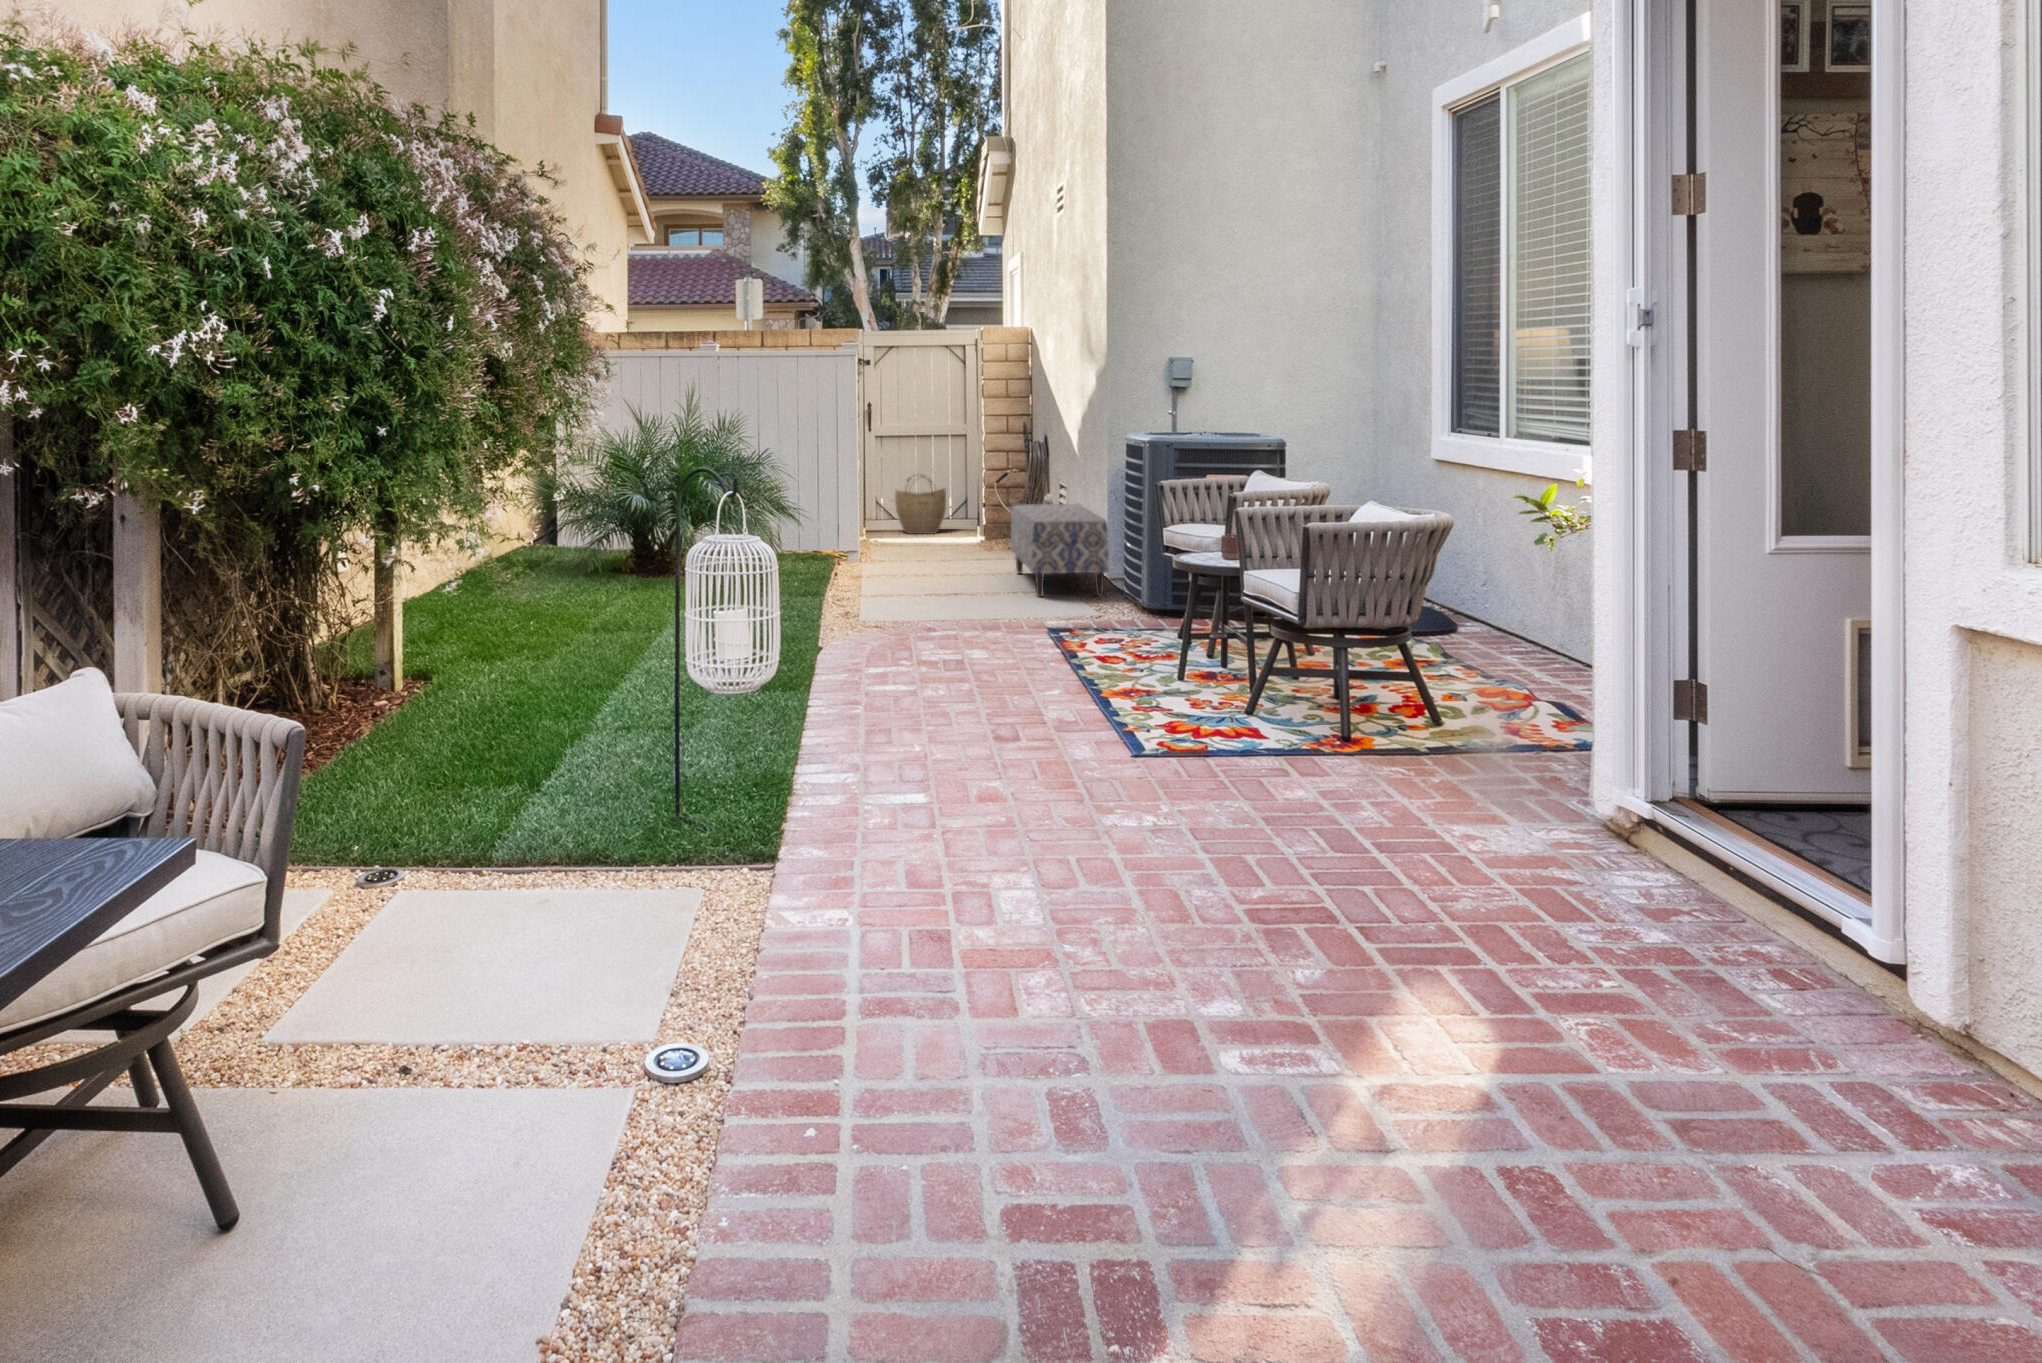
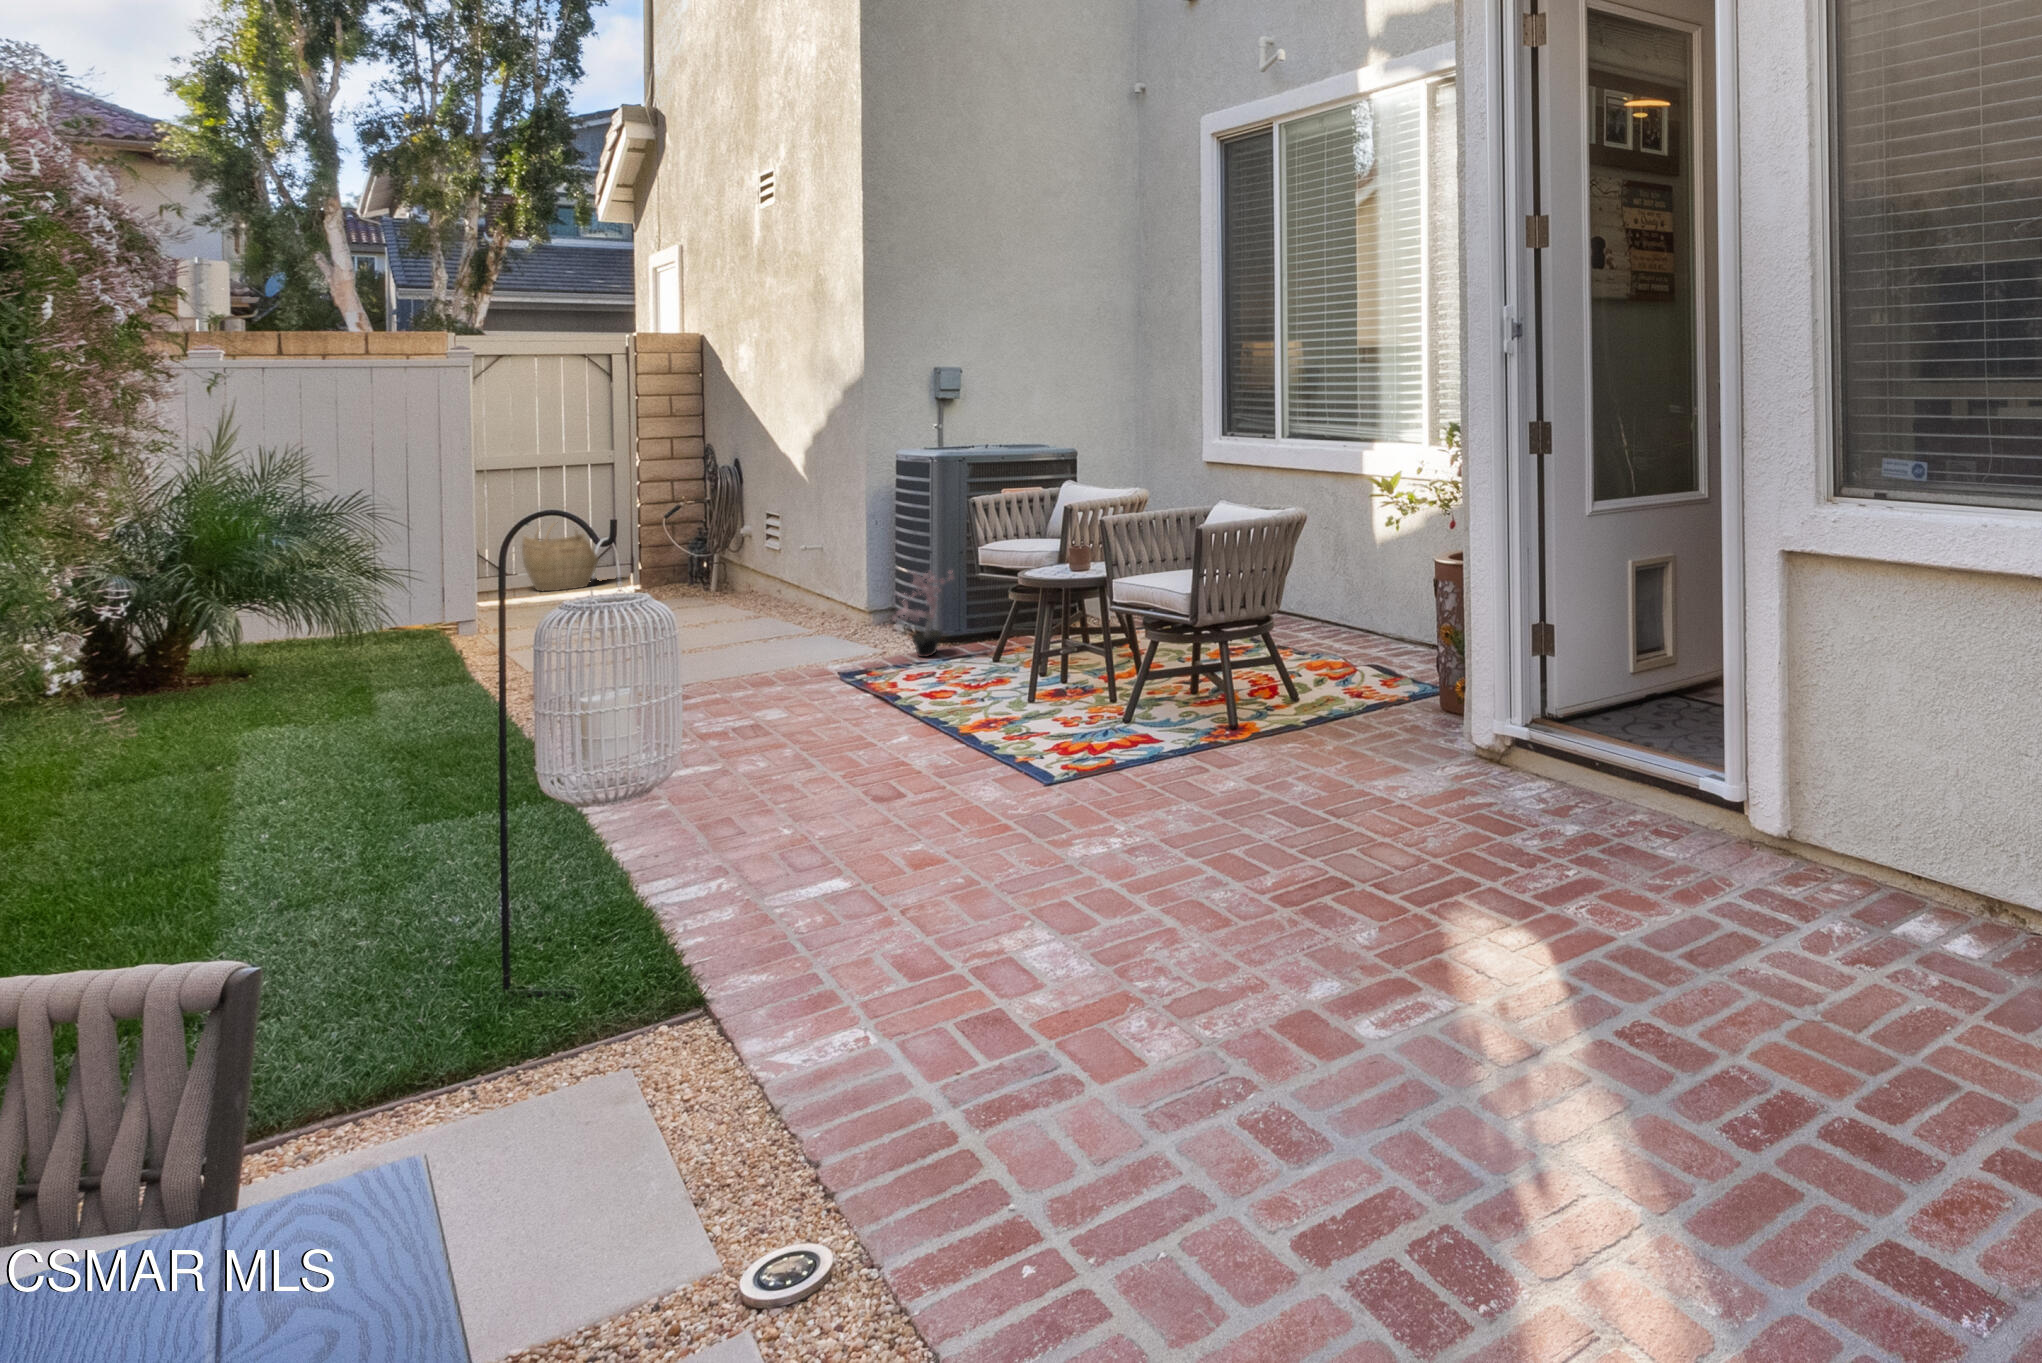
bench: present [1011,504,1109,597] -> none [734,533,878,643]
potted plant: none [1102,541,1155,624] -> present [893,571,953,657]

